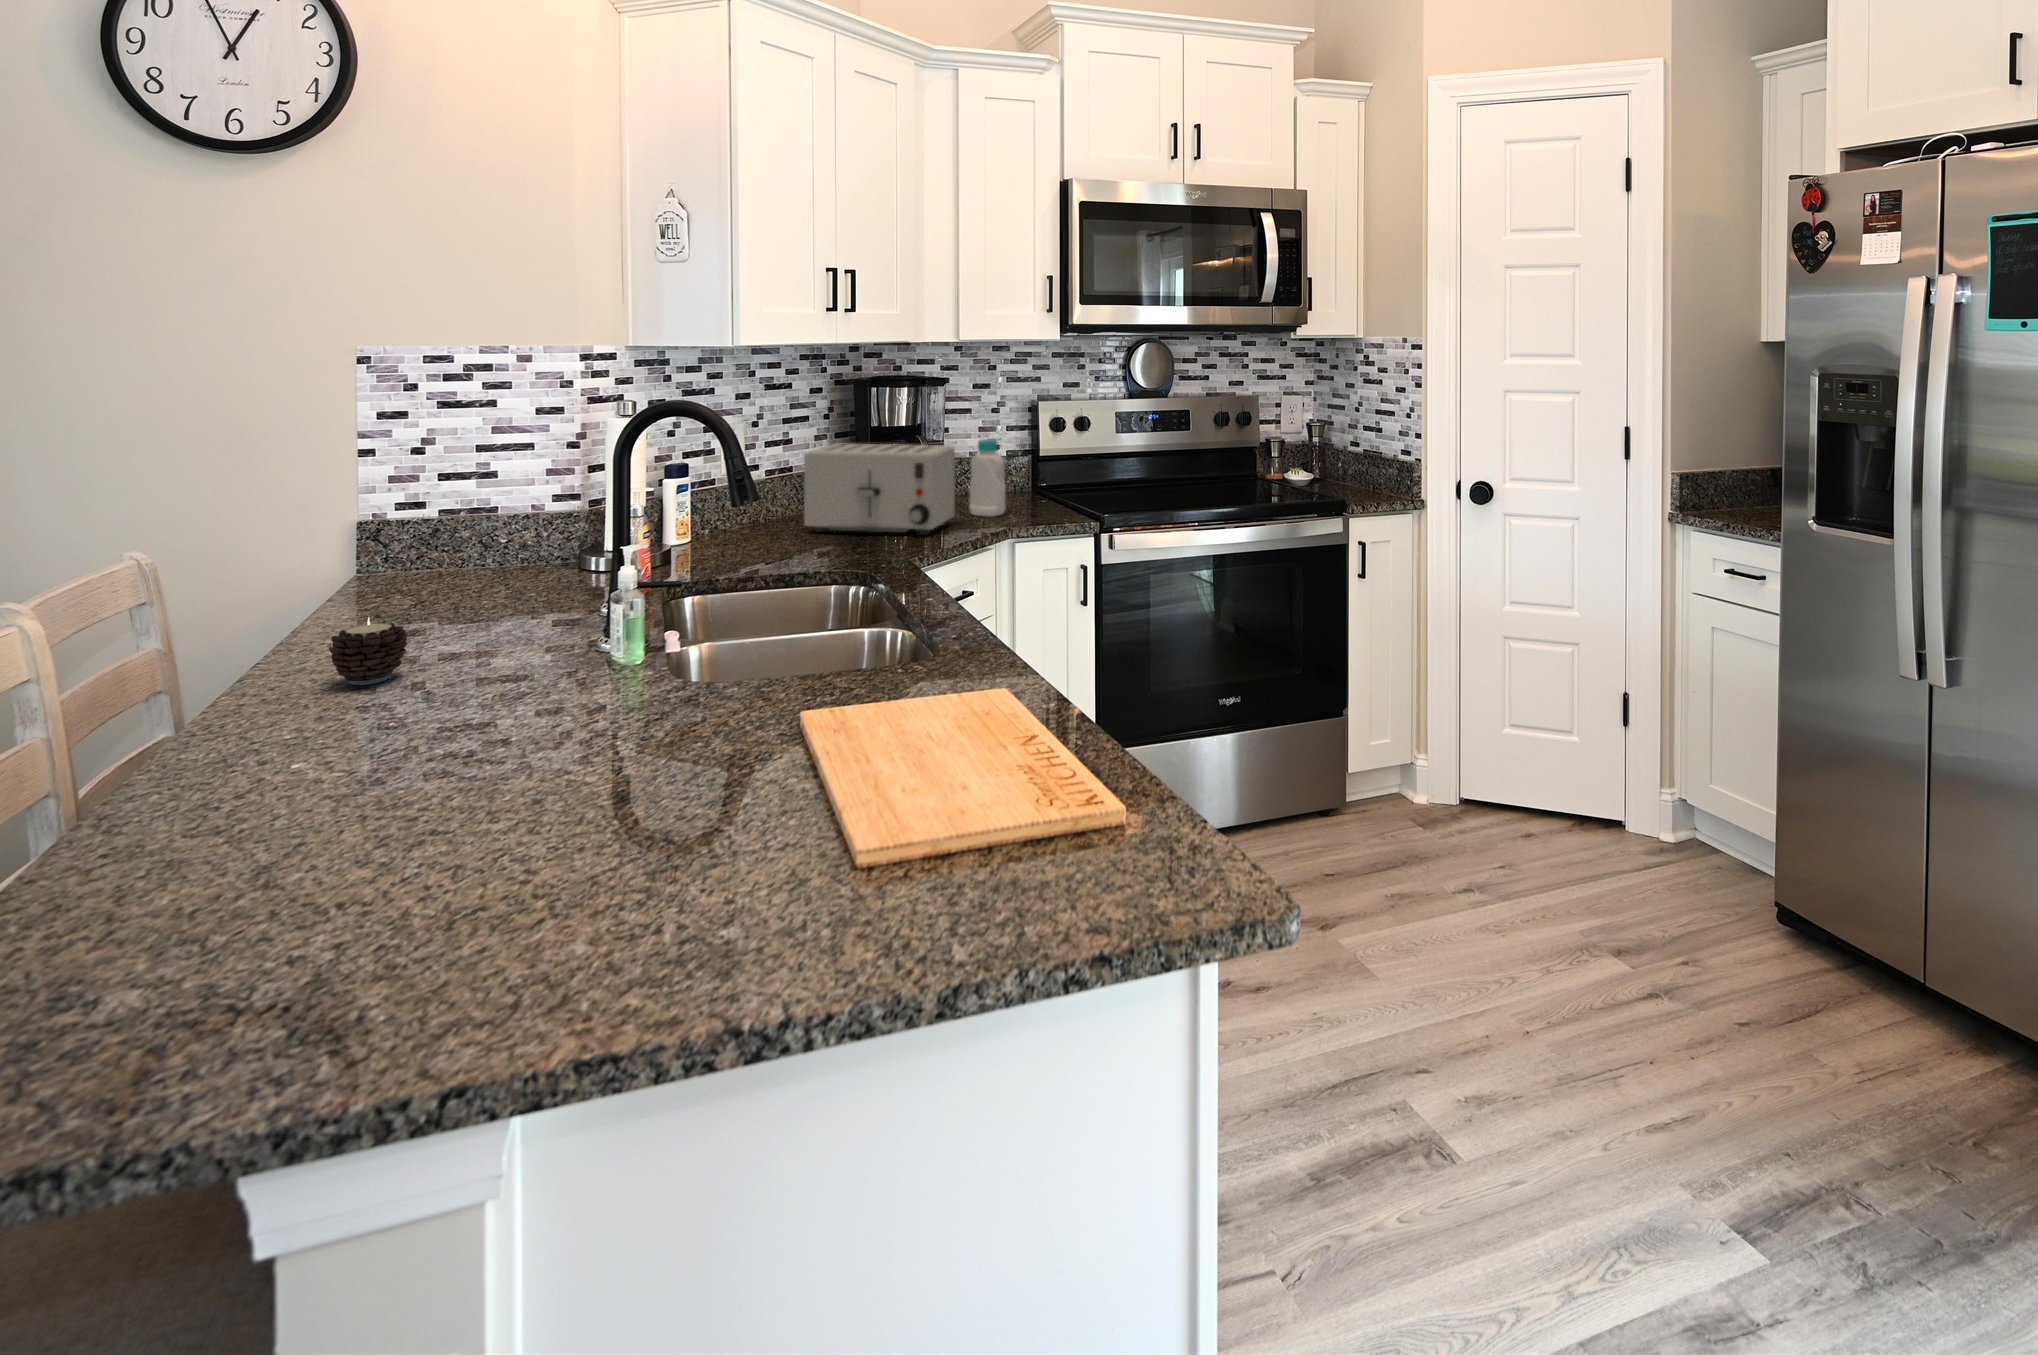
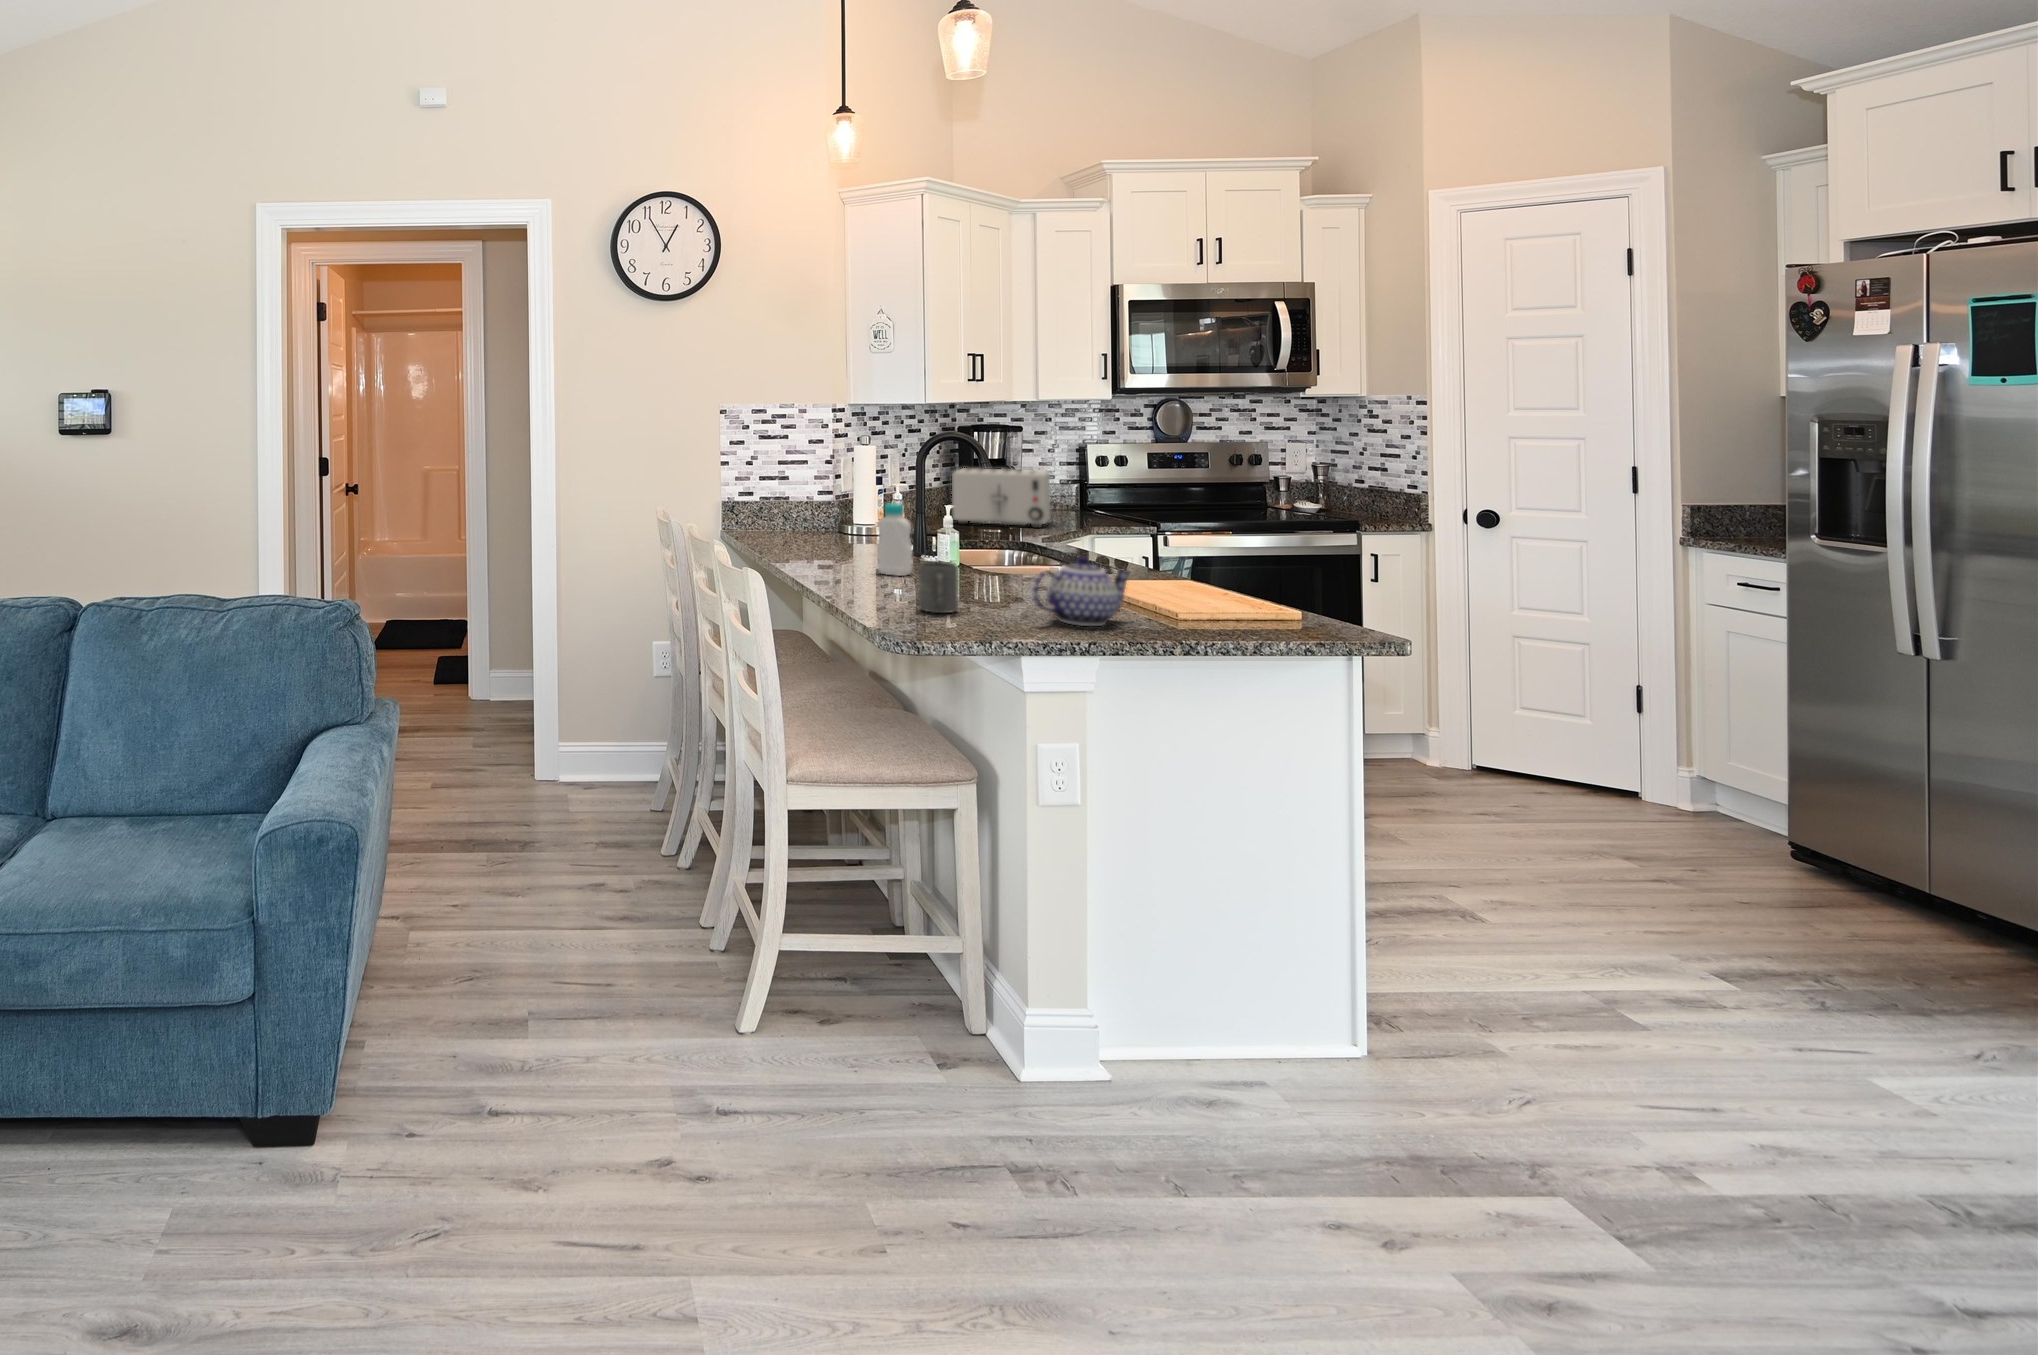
bottle: present [970,439,1005,517] -> present [877,503,912,576]
candle: present [329,618,407,685] -> none [813,535,848,567]
teapot: none [379,757,708,962] -> present [1032,556,1130,626]
mug: none [188,760,312,920] -> present [919,561,958,613]

